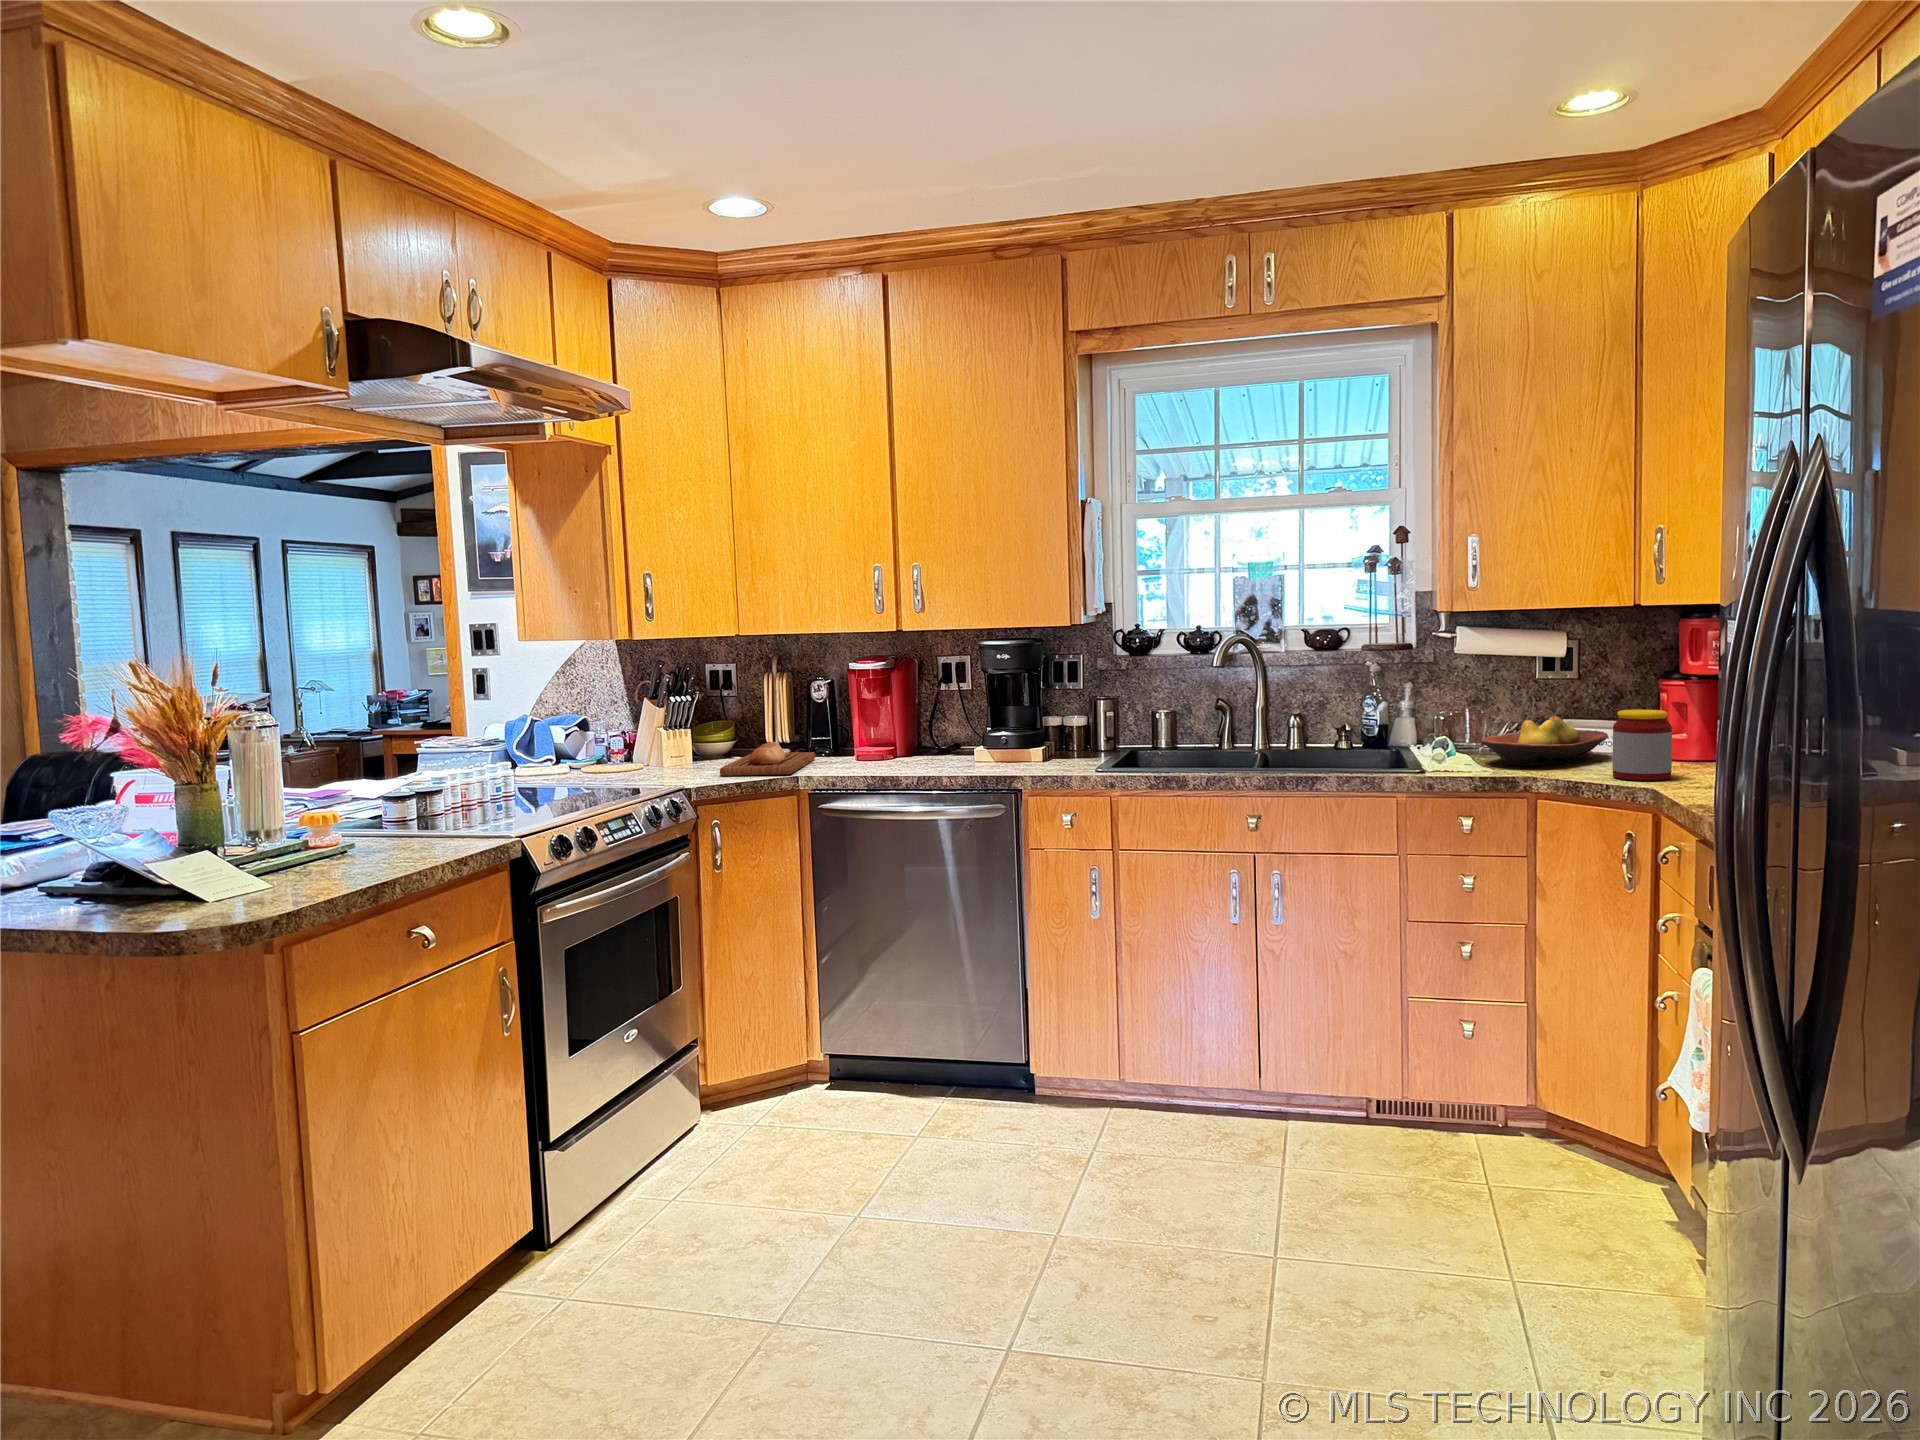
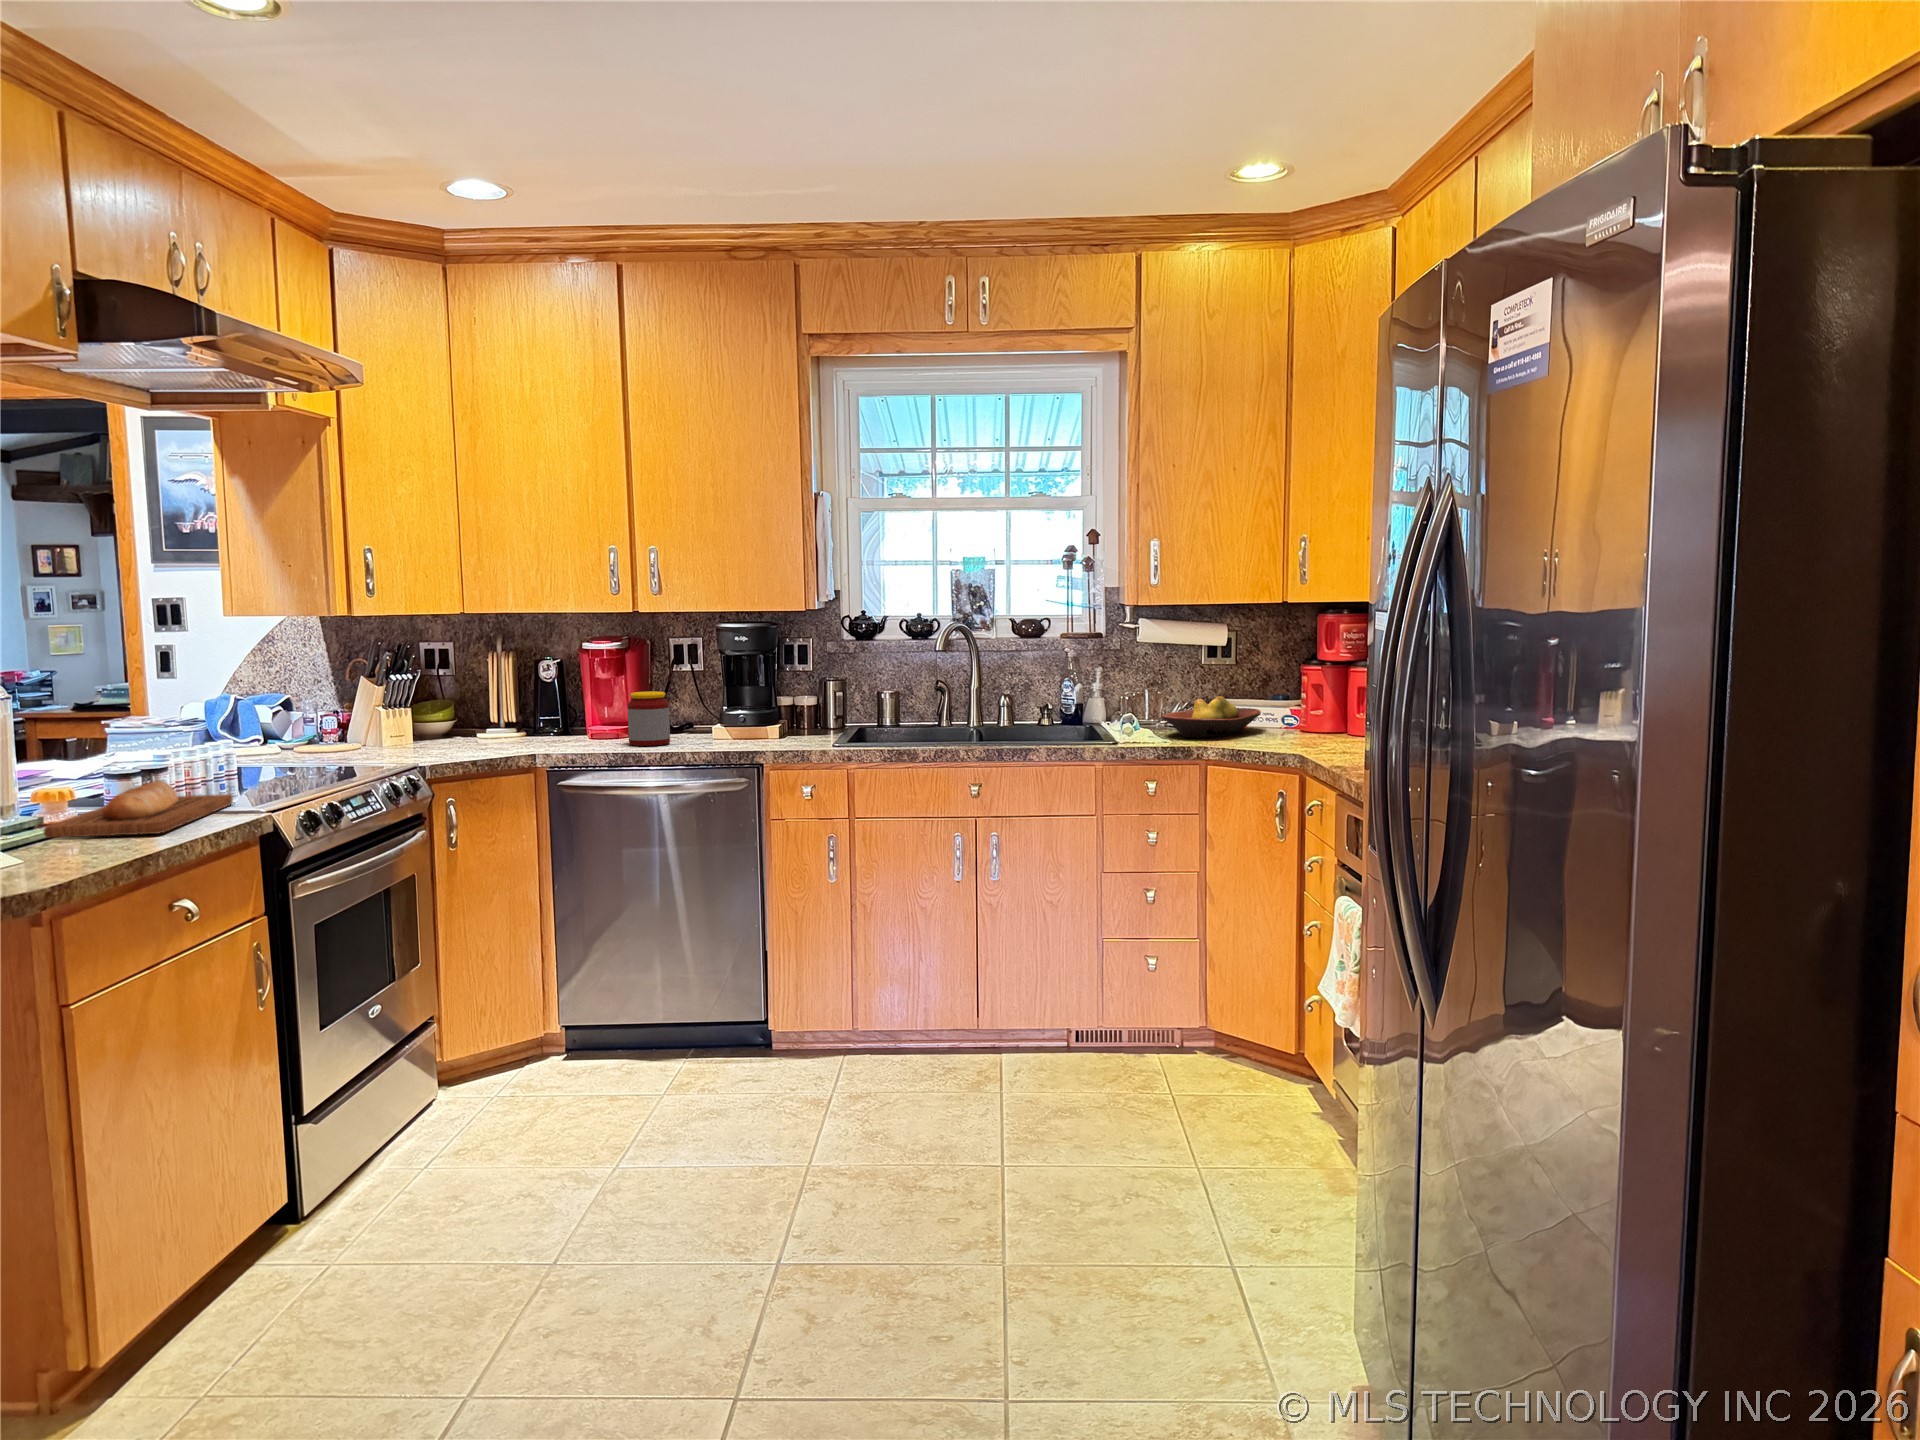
jar: present [1612,710,1672,781] -> present [628,691,670,746]
bread loaf: present [720,742,815,776] -> present [44,781,233,838]

